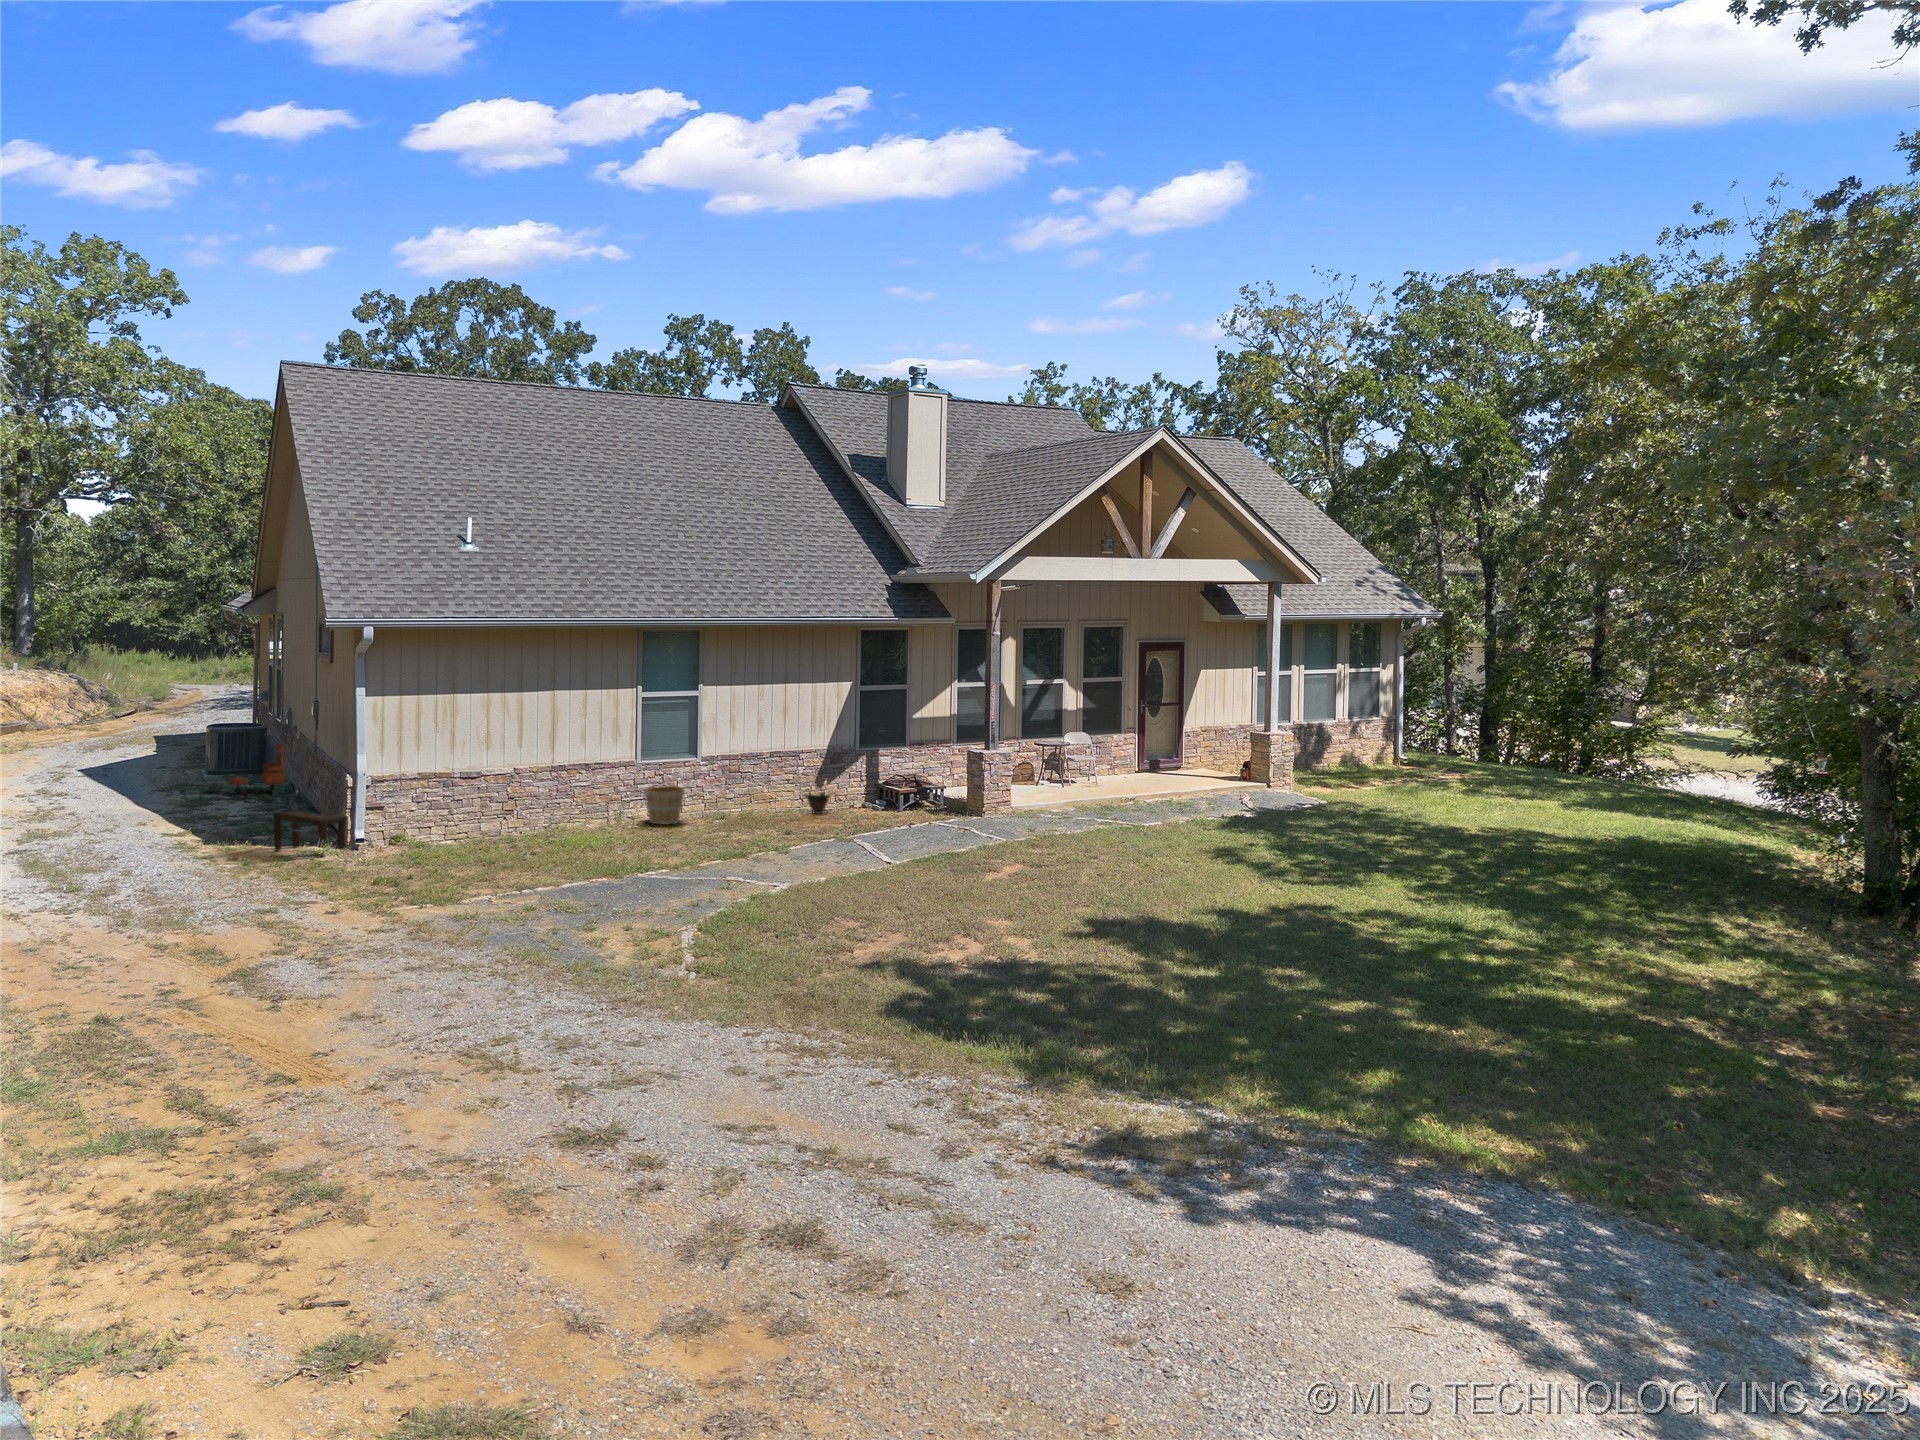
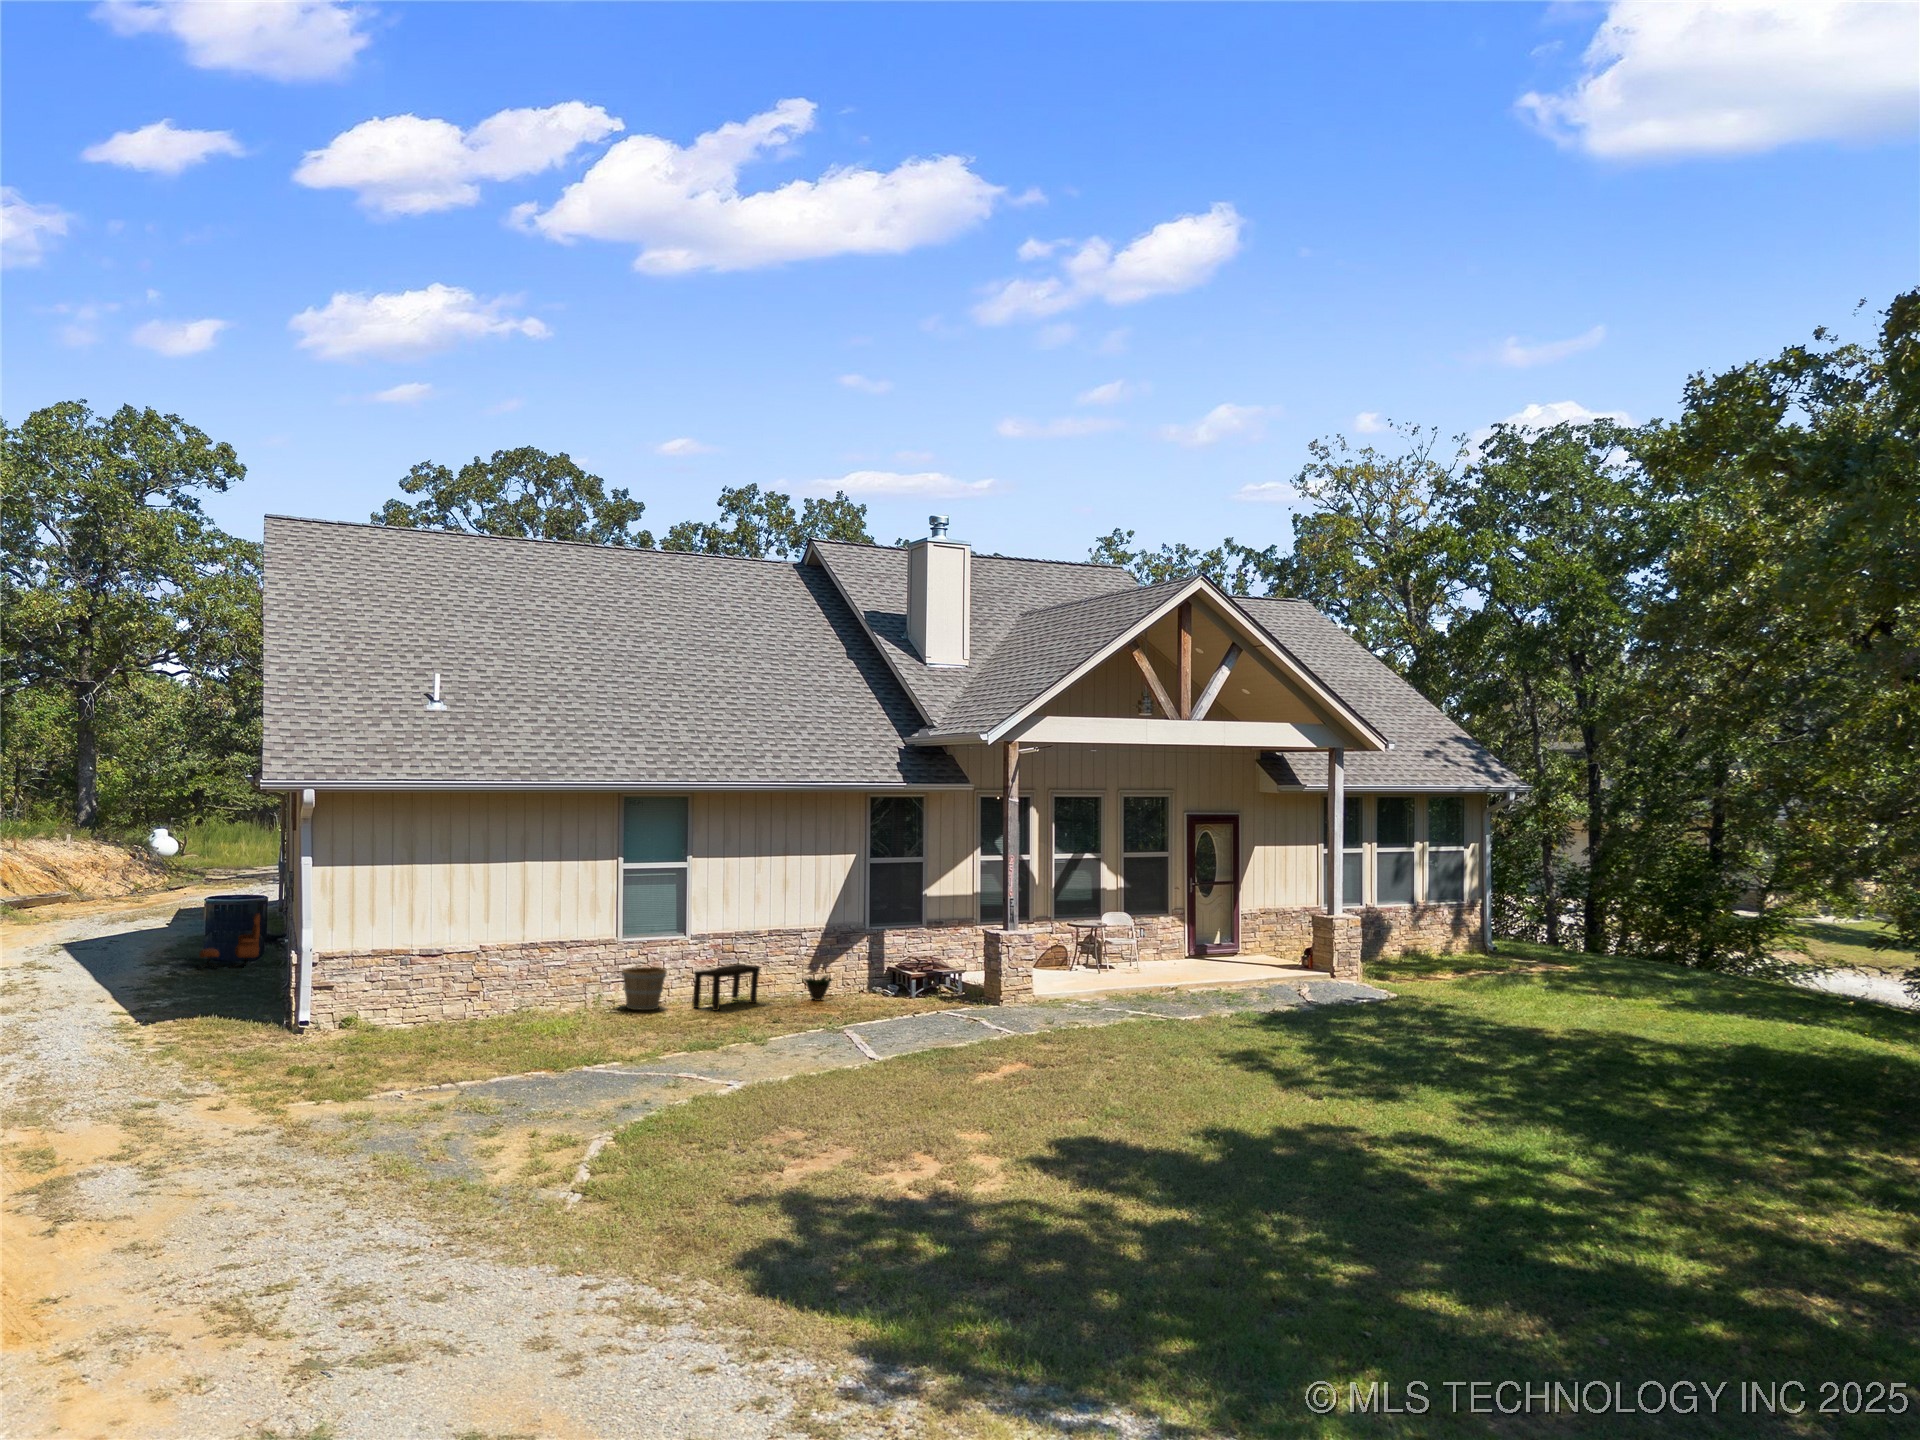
bench: present [273,811,347,857] -> present [693,964,760,1011]

